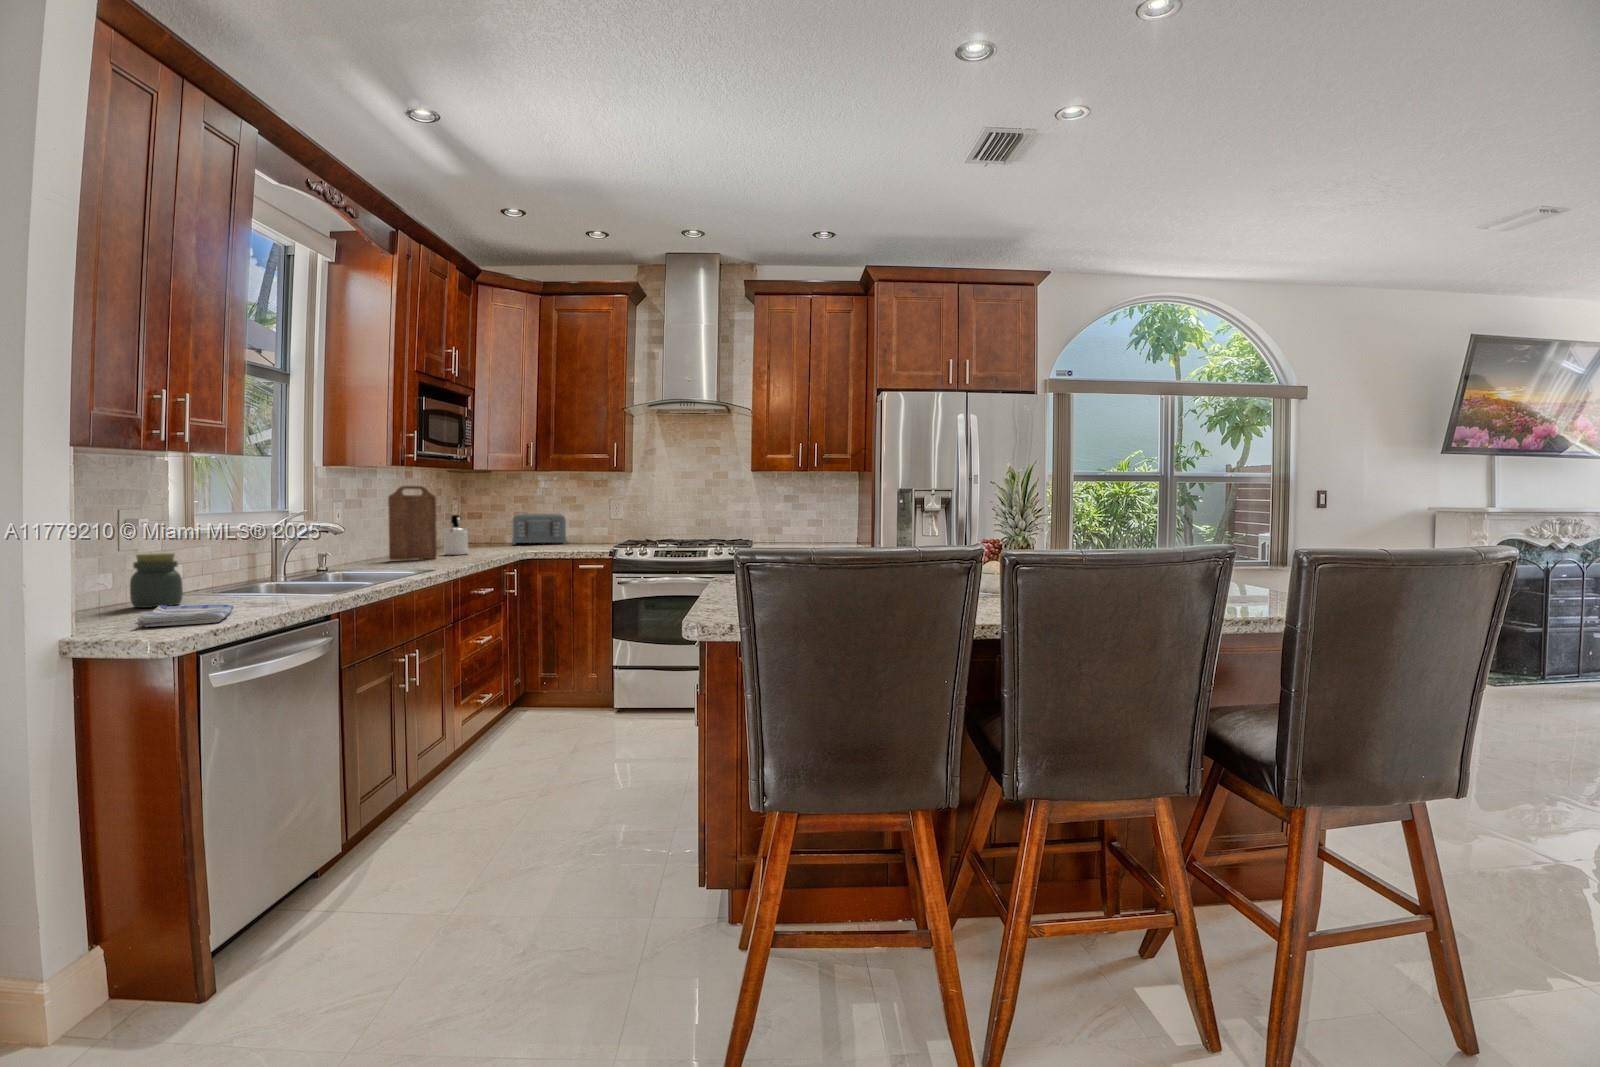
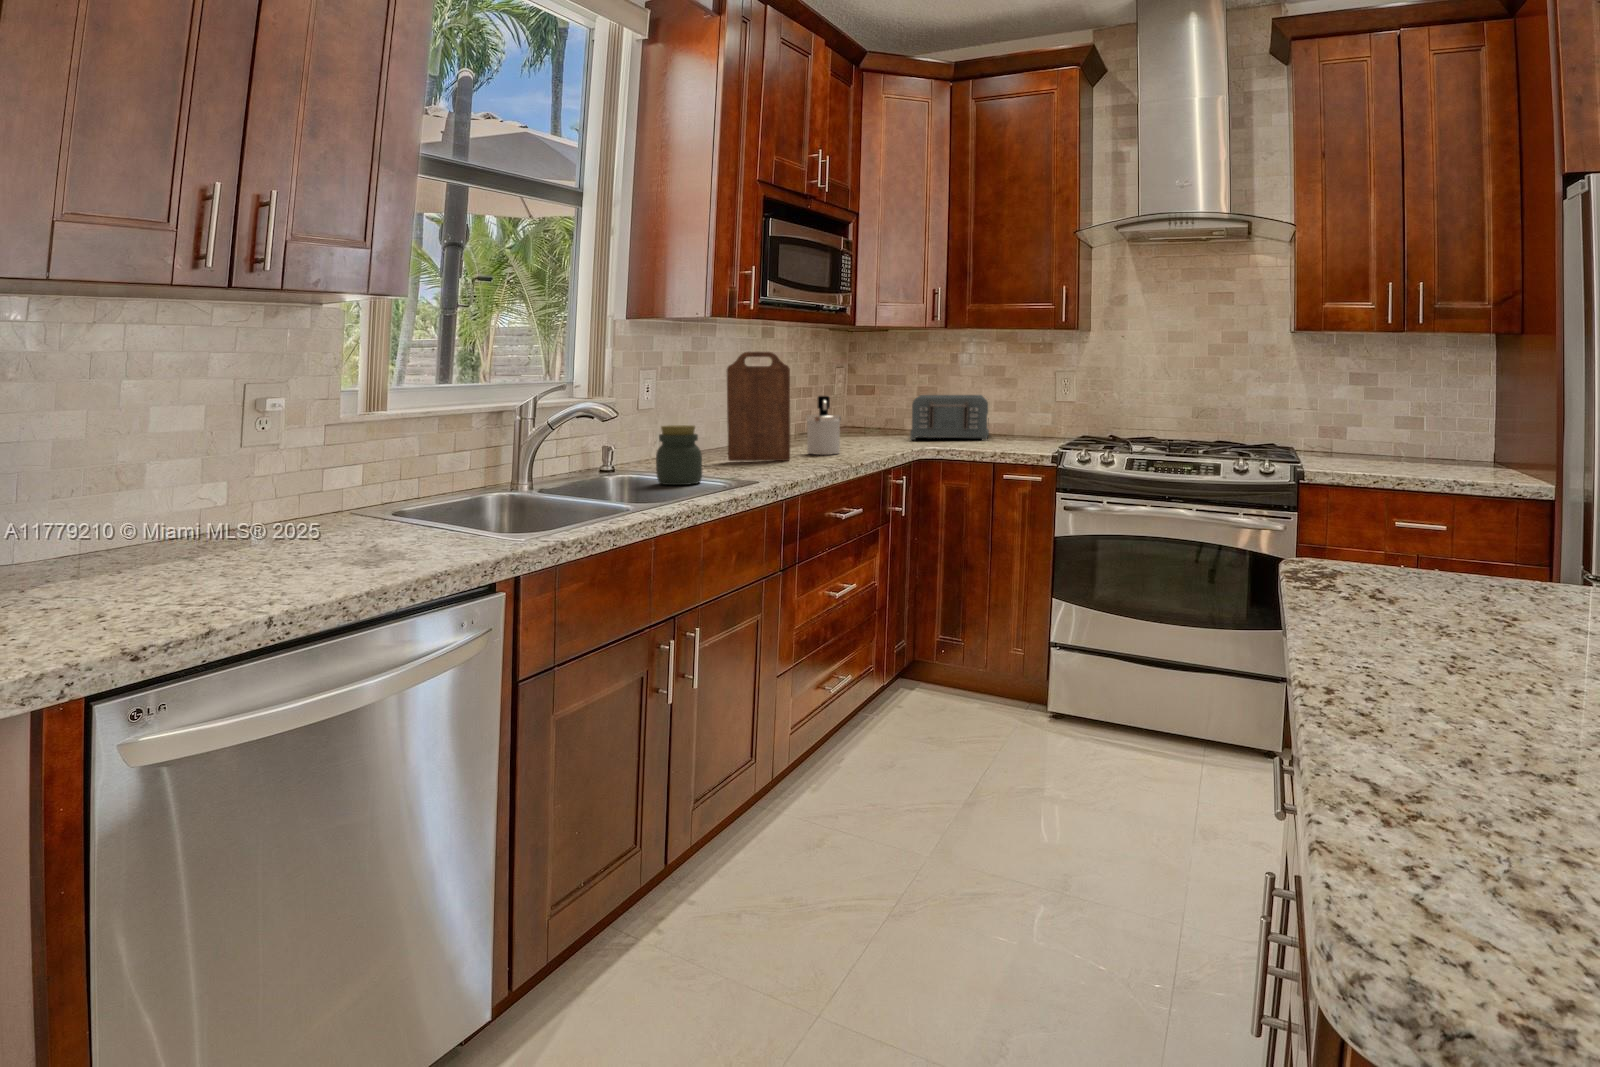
jar: present [130,553,183,607] -> present [656,425,702,485]
dish towel: present [135,604,233,627] -> none [115,551,341,603]

